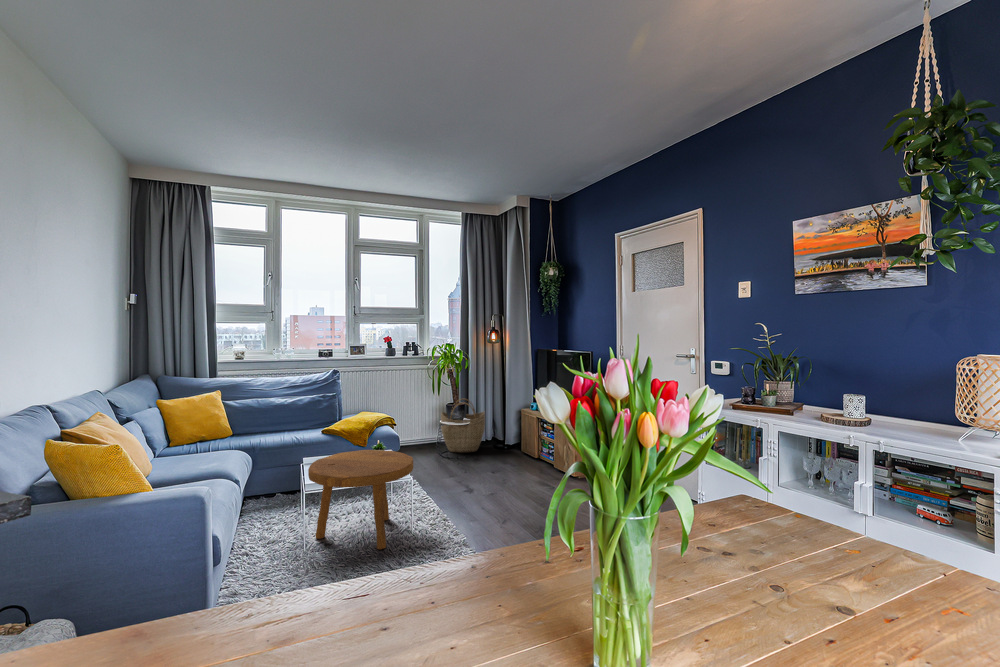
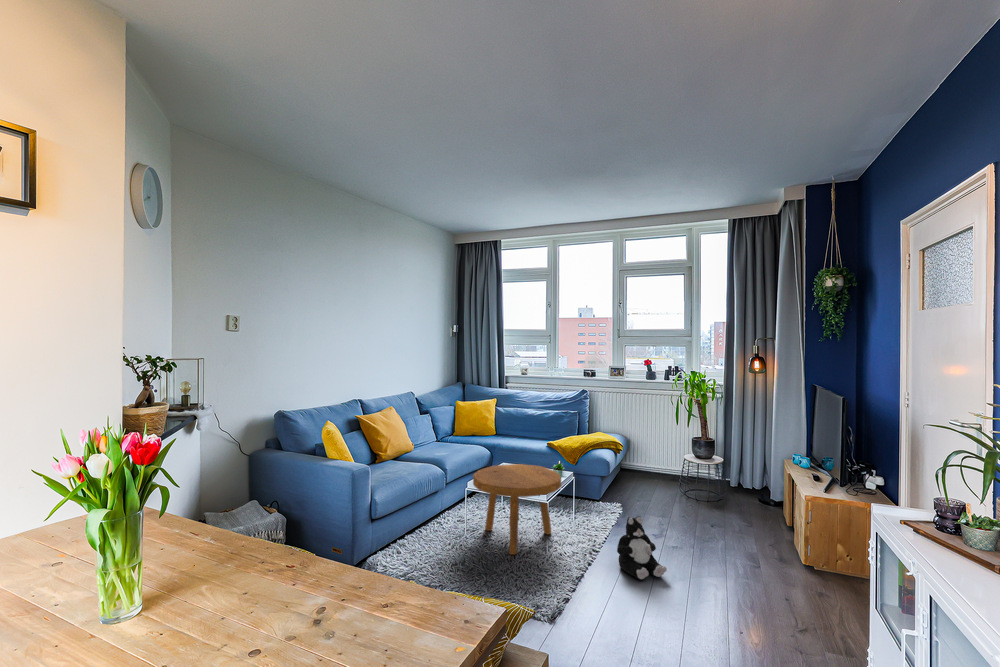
woven basket: present [441,399,485,453] -> none [691,435,746,498]
plush toy: none [477,471,524,525] -> present [617,516,667,579]

